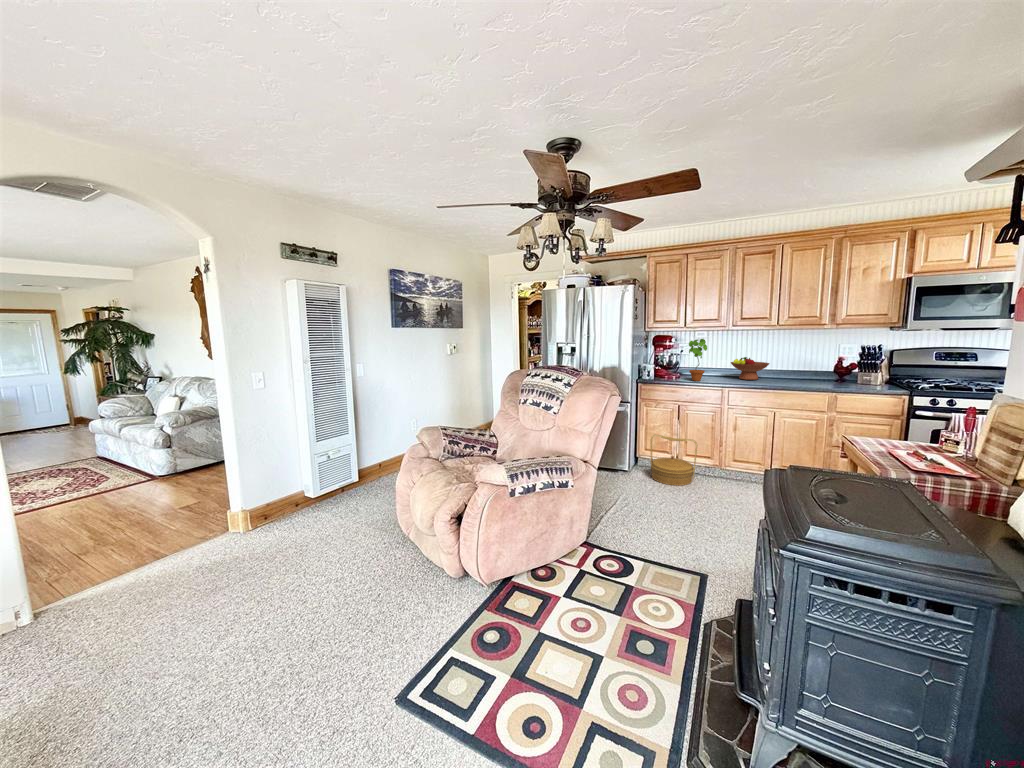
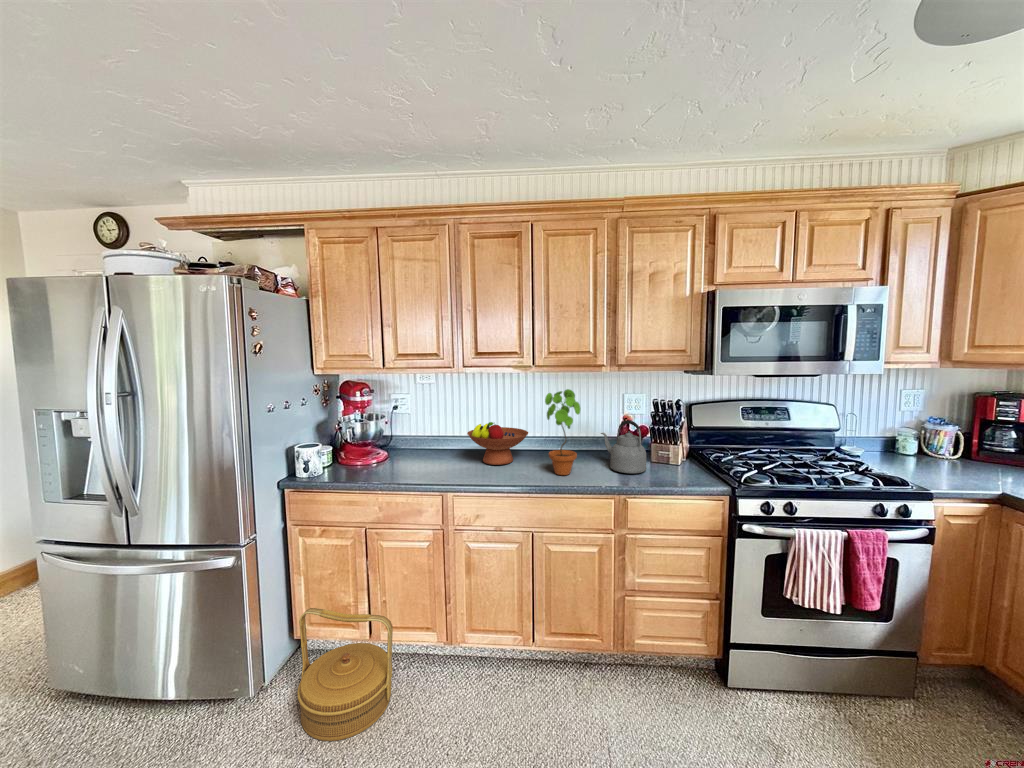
potted plant: present [689,339,707,381] -> present [545,389,581,475]
kettle: none [820,356,852,385] -> present [601,420,646,473]

